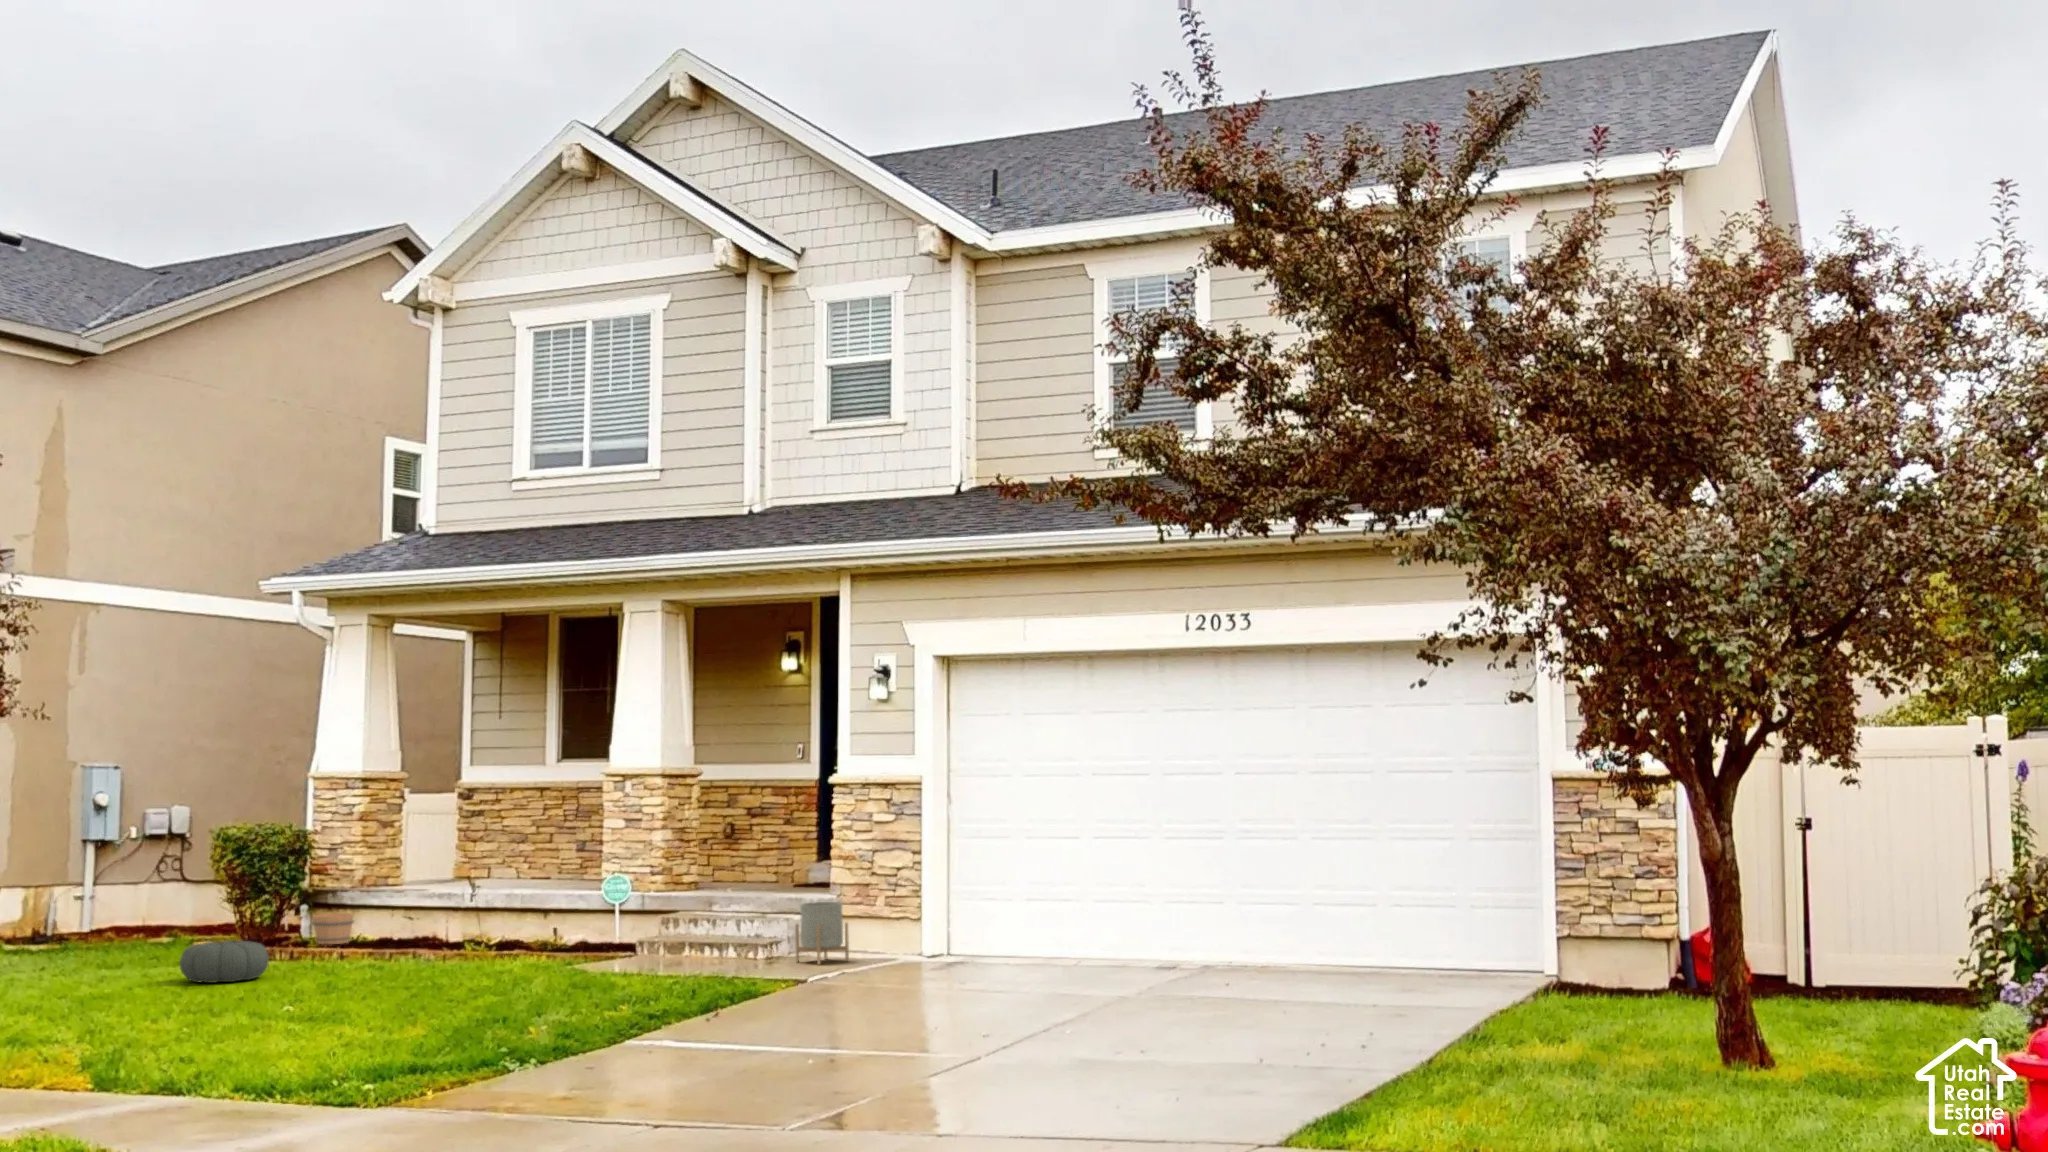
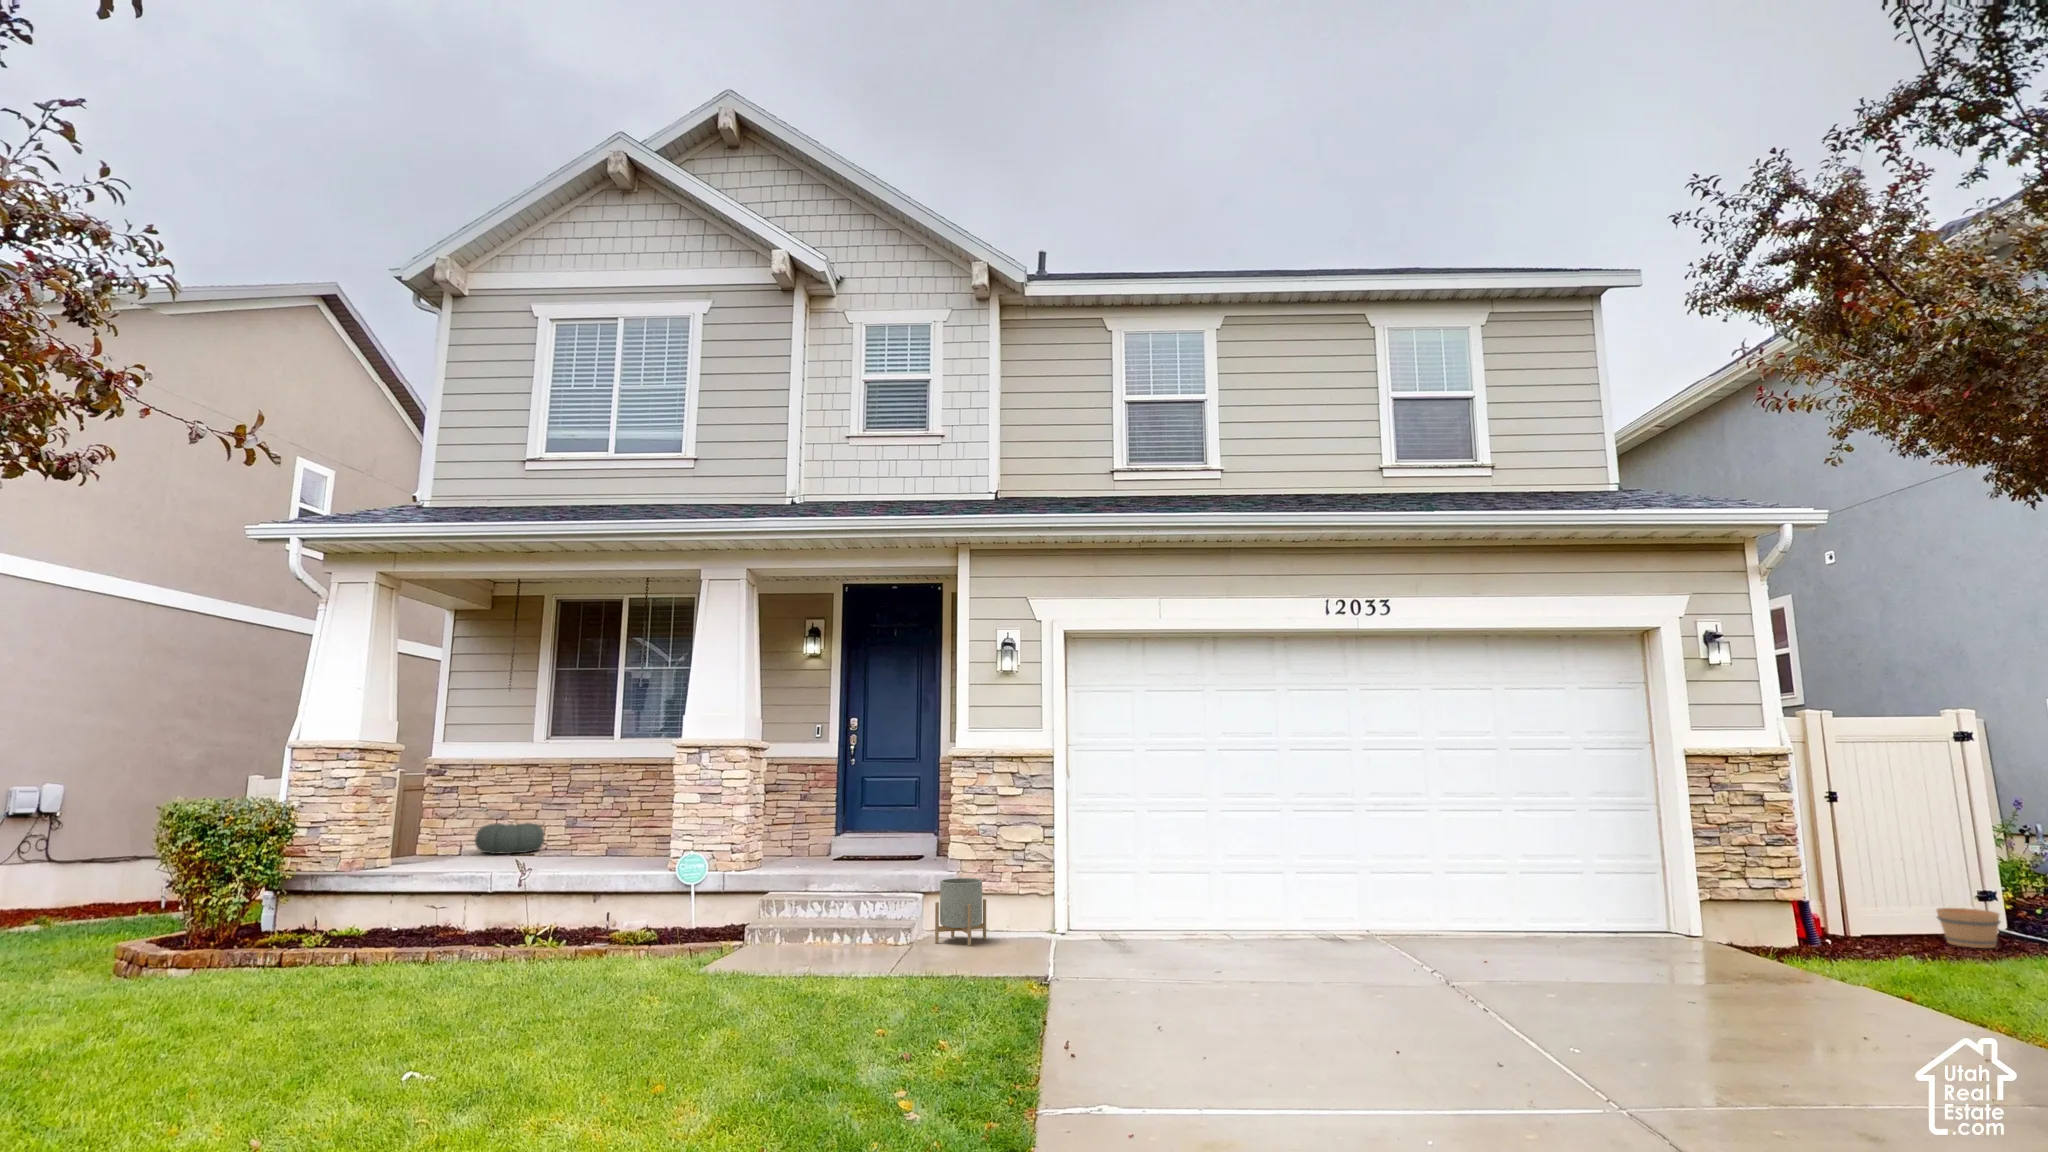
bucket: present [312,913,354,944] -> present [1937,908,2000,948]
pouf: present [180,941,269,983] -> present [475,823,544,854]

